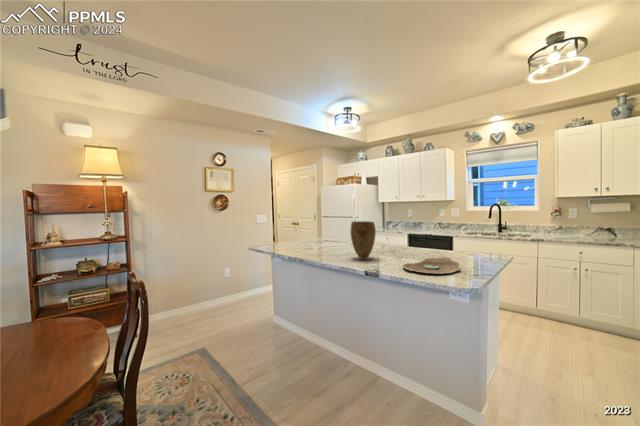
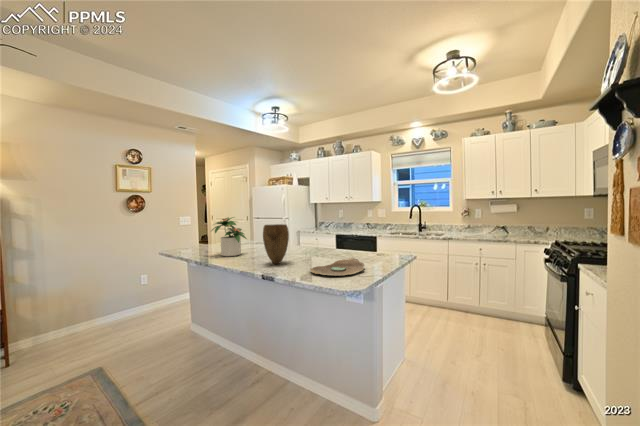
potted plant: none [296,214,330,251] -> present [212,217,247,256]

